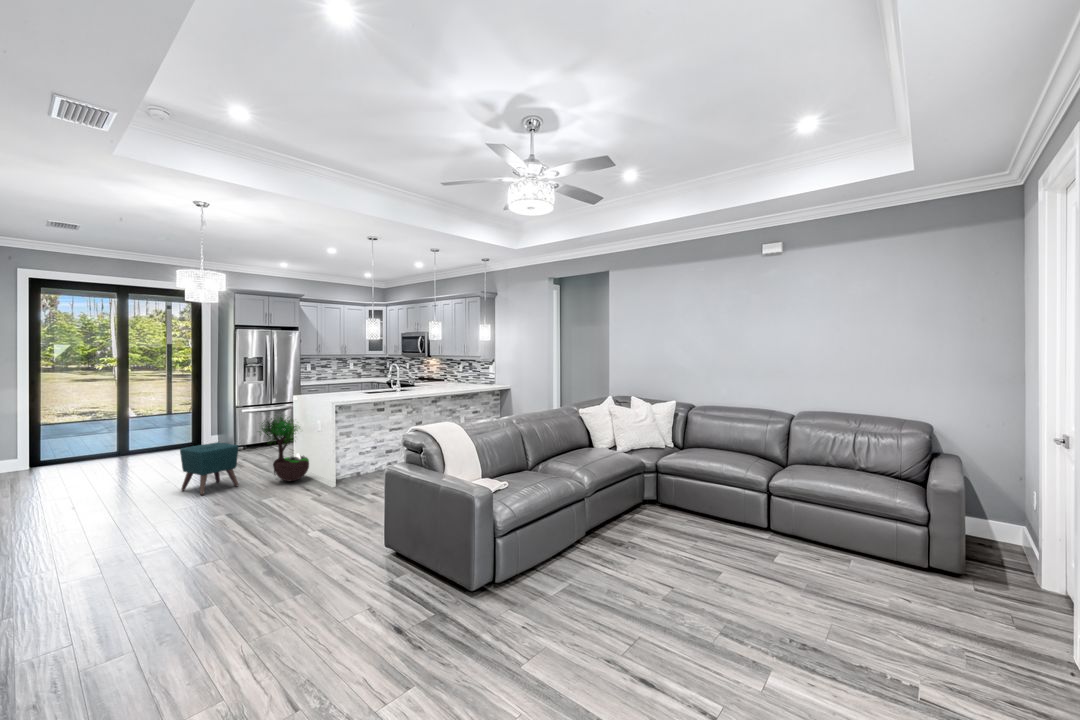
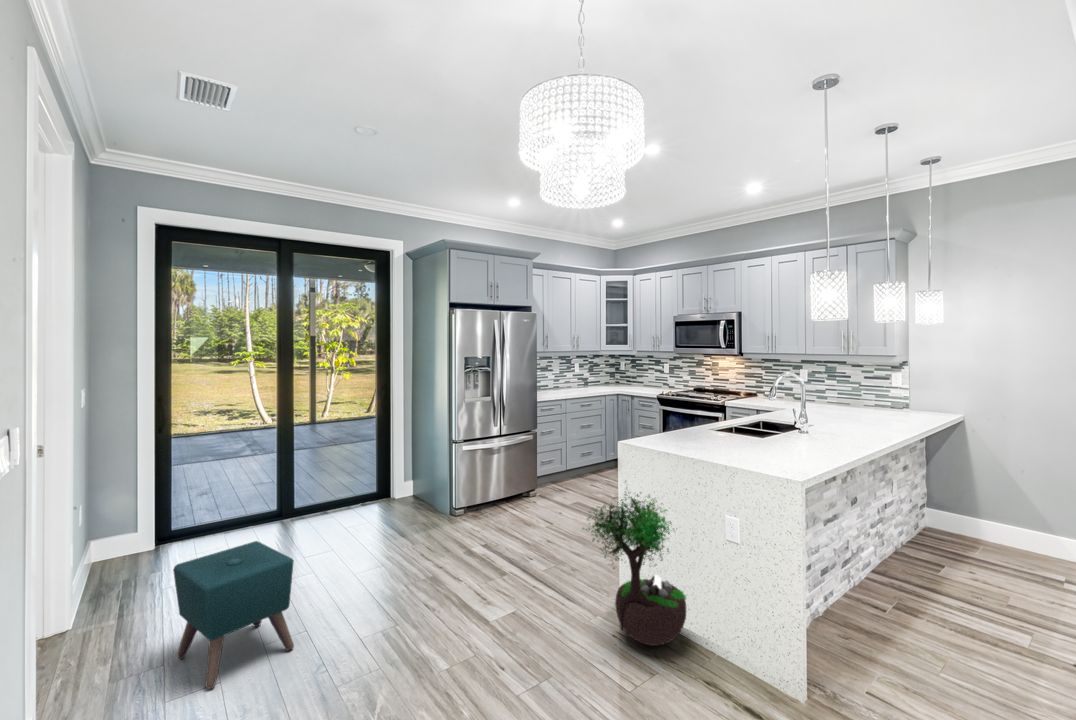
ottoman: present [180,442,238,495] -> present [173,541,294,689]

